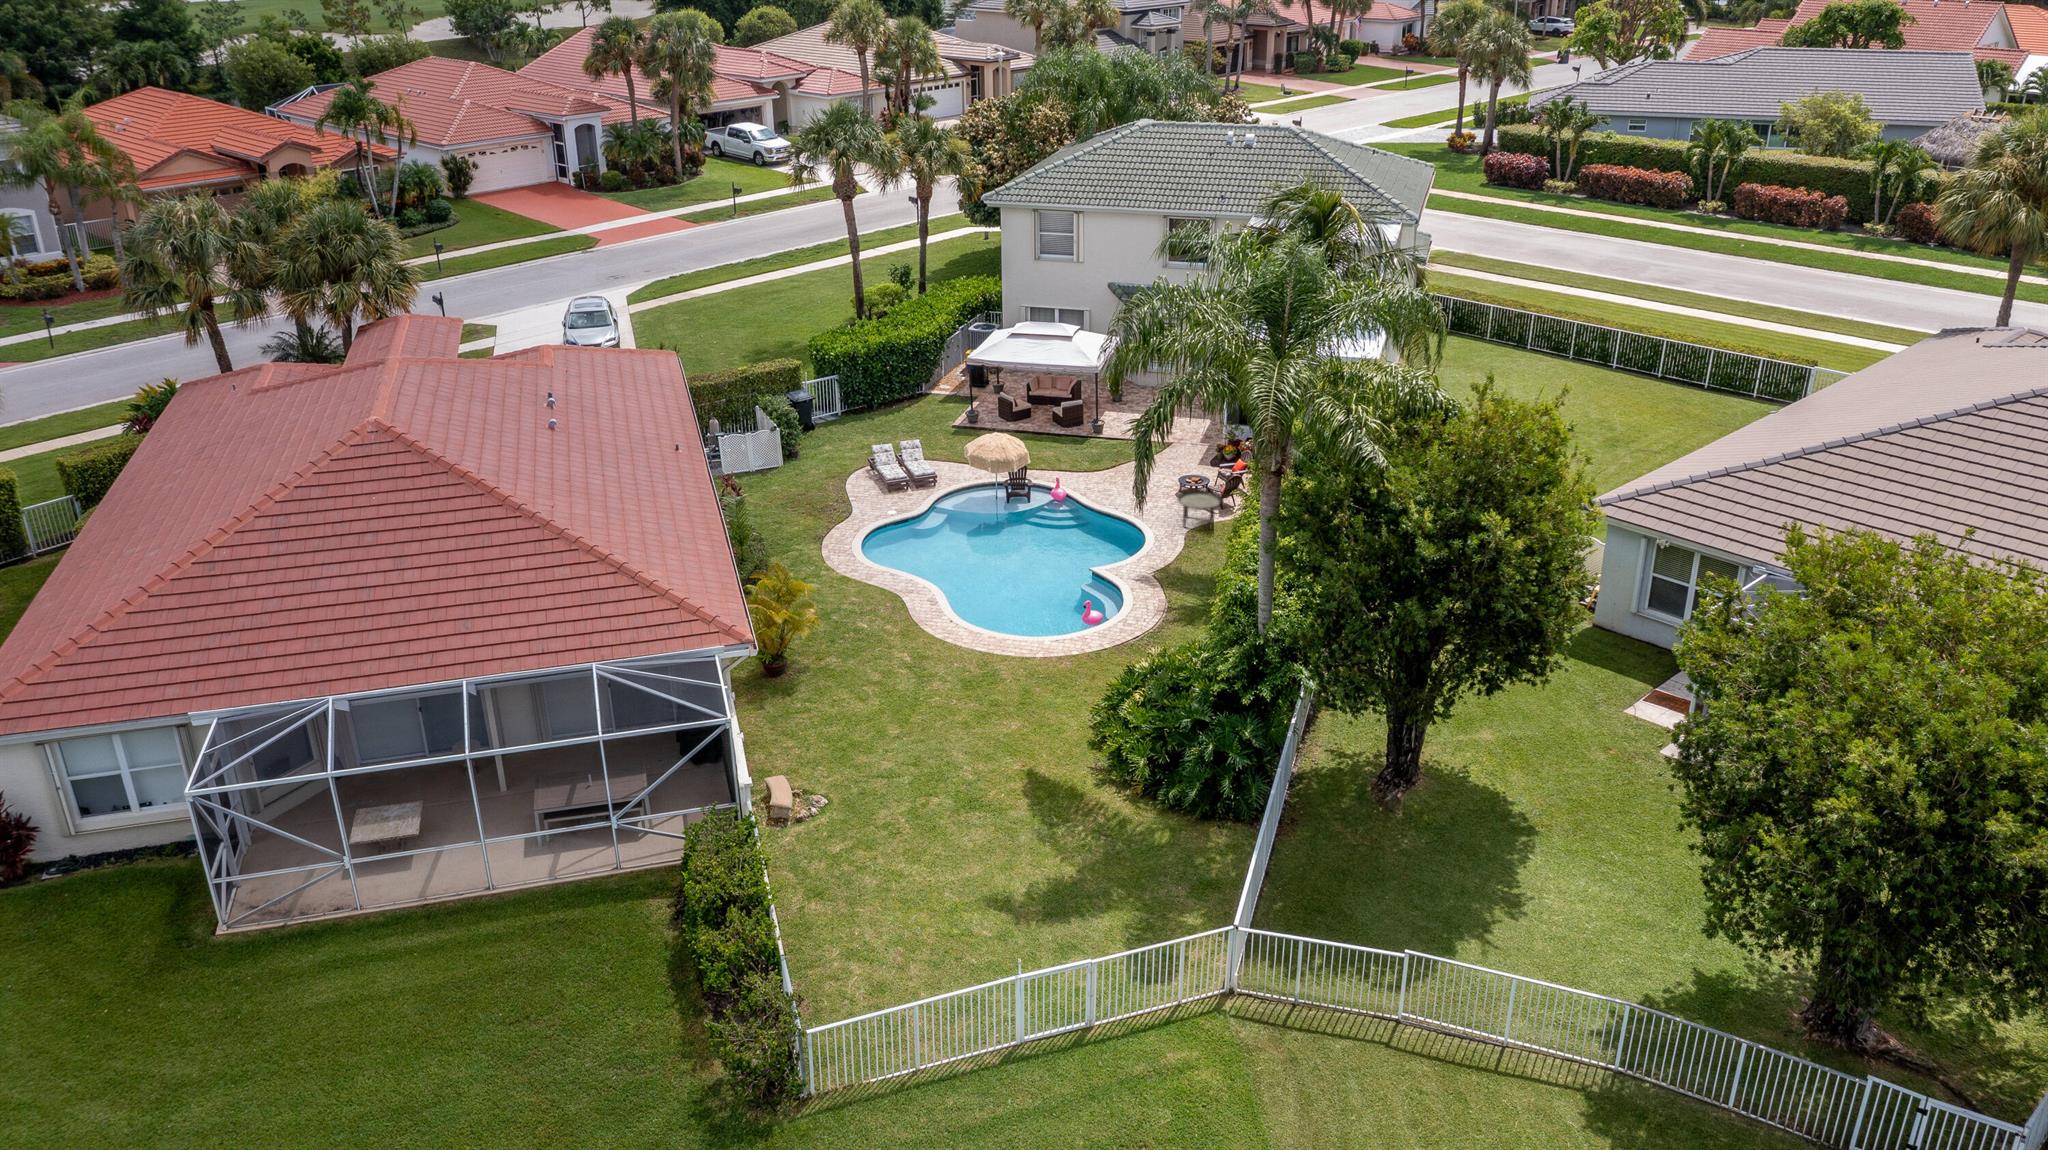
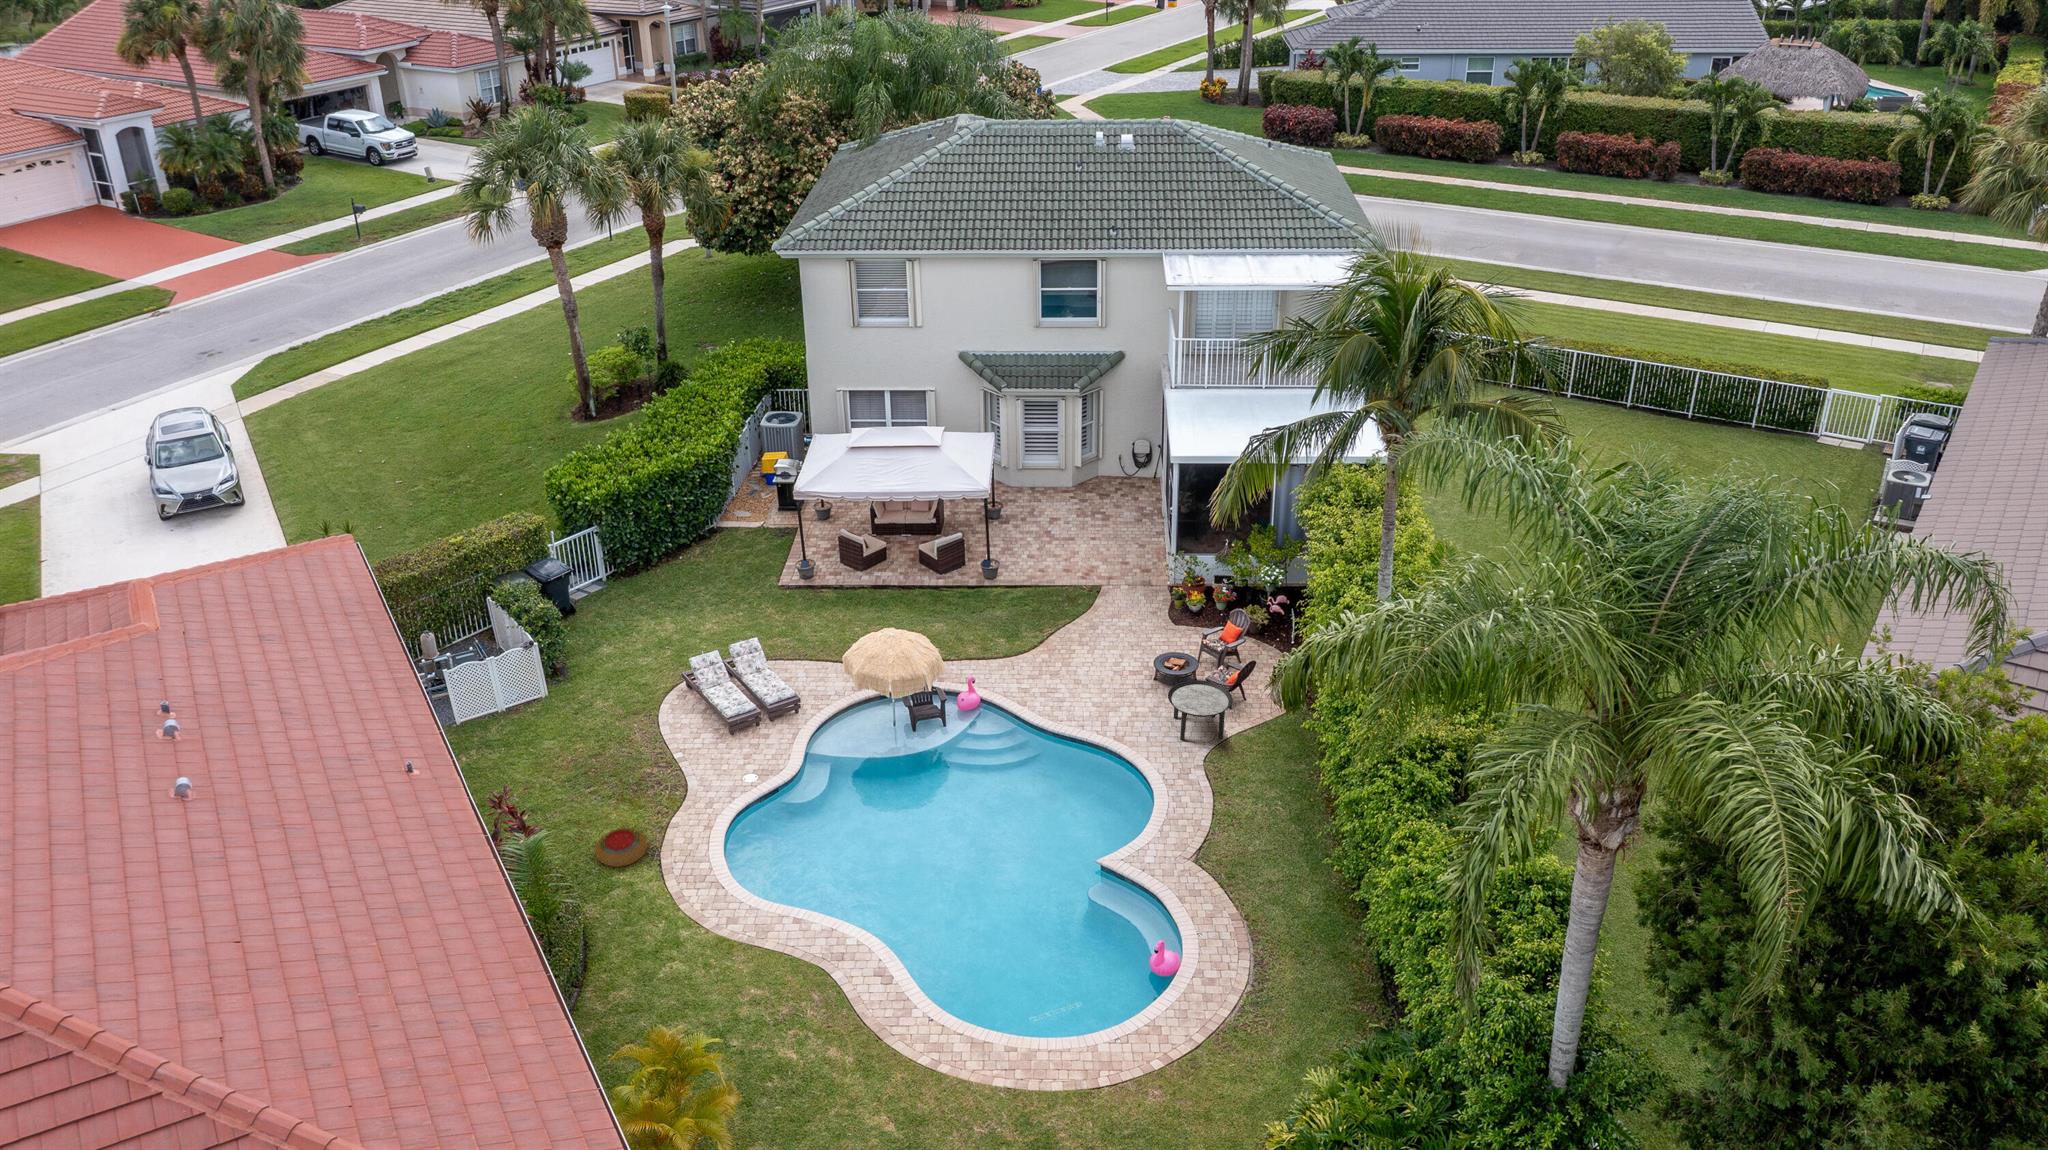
pouf: none [789,524,821,543] -> present [595,828,647,867]

